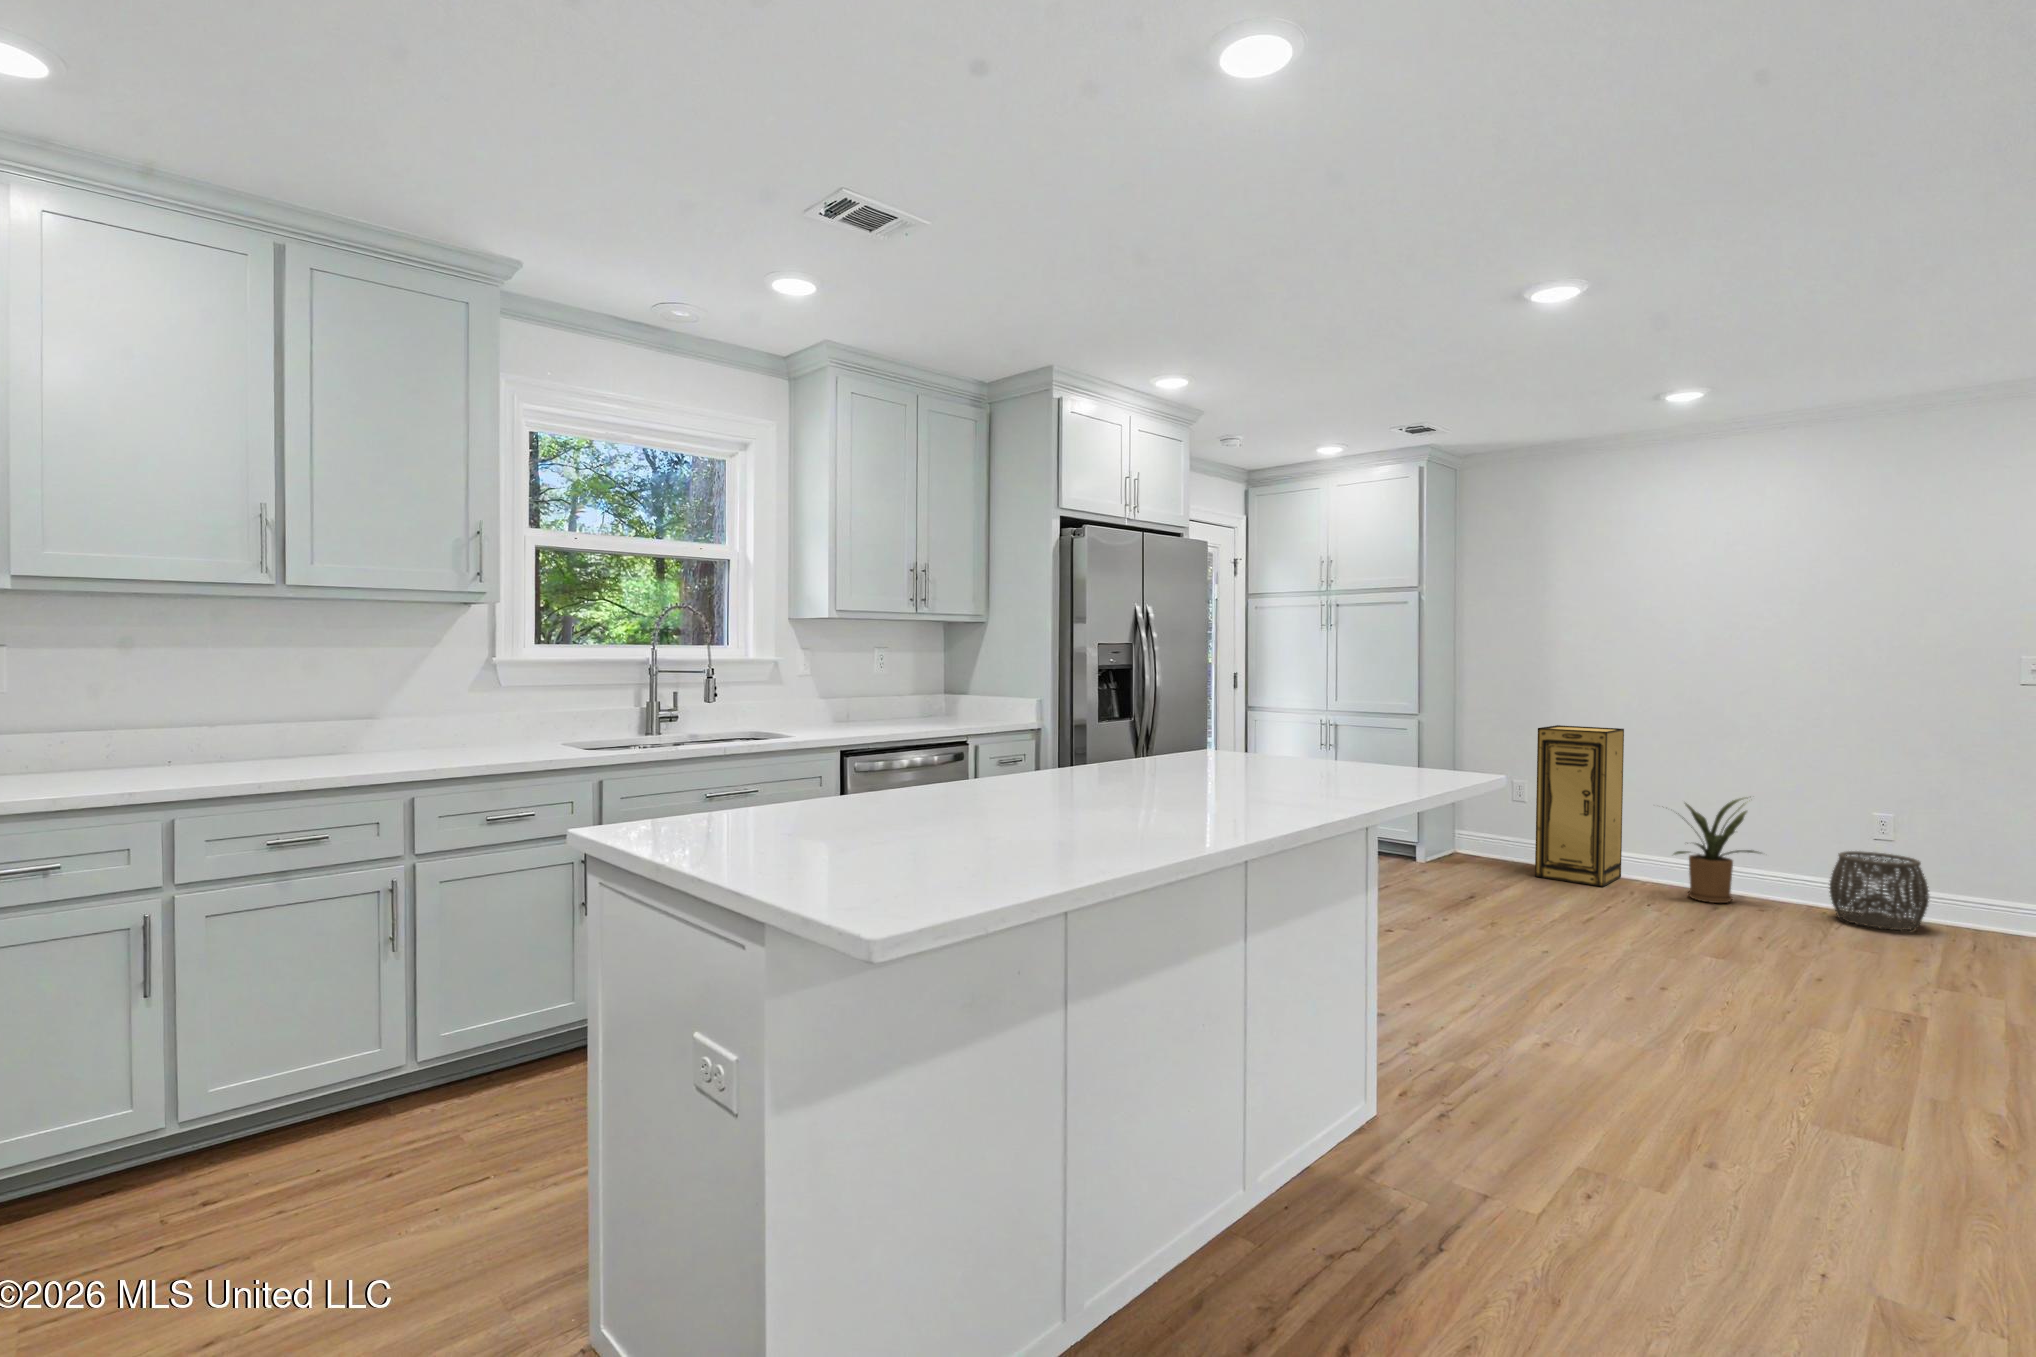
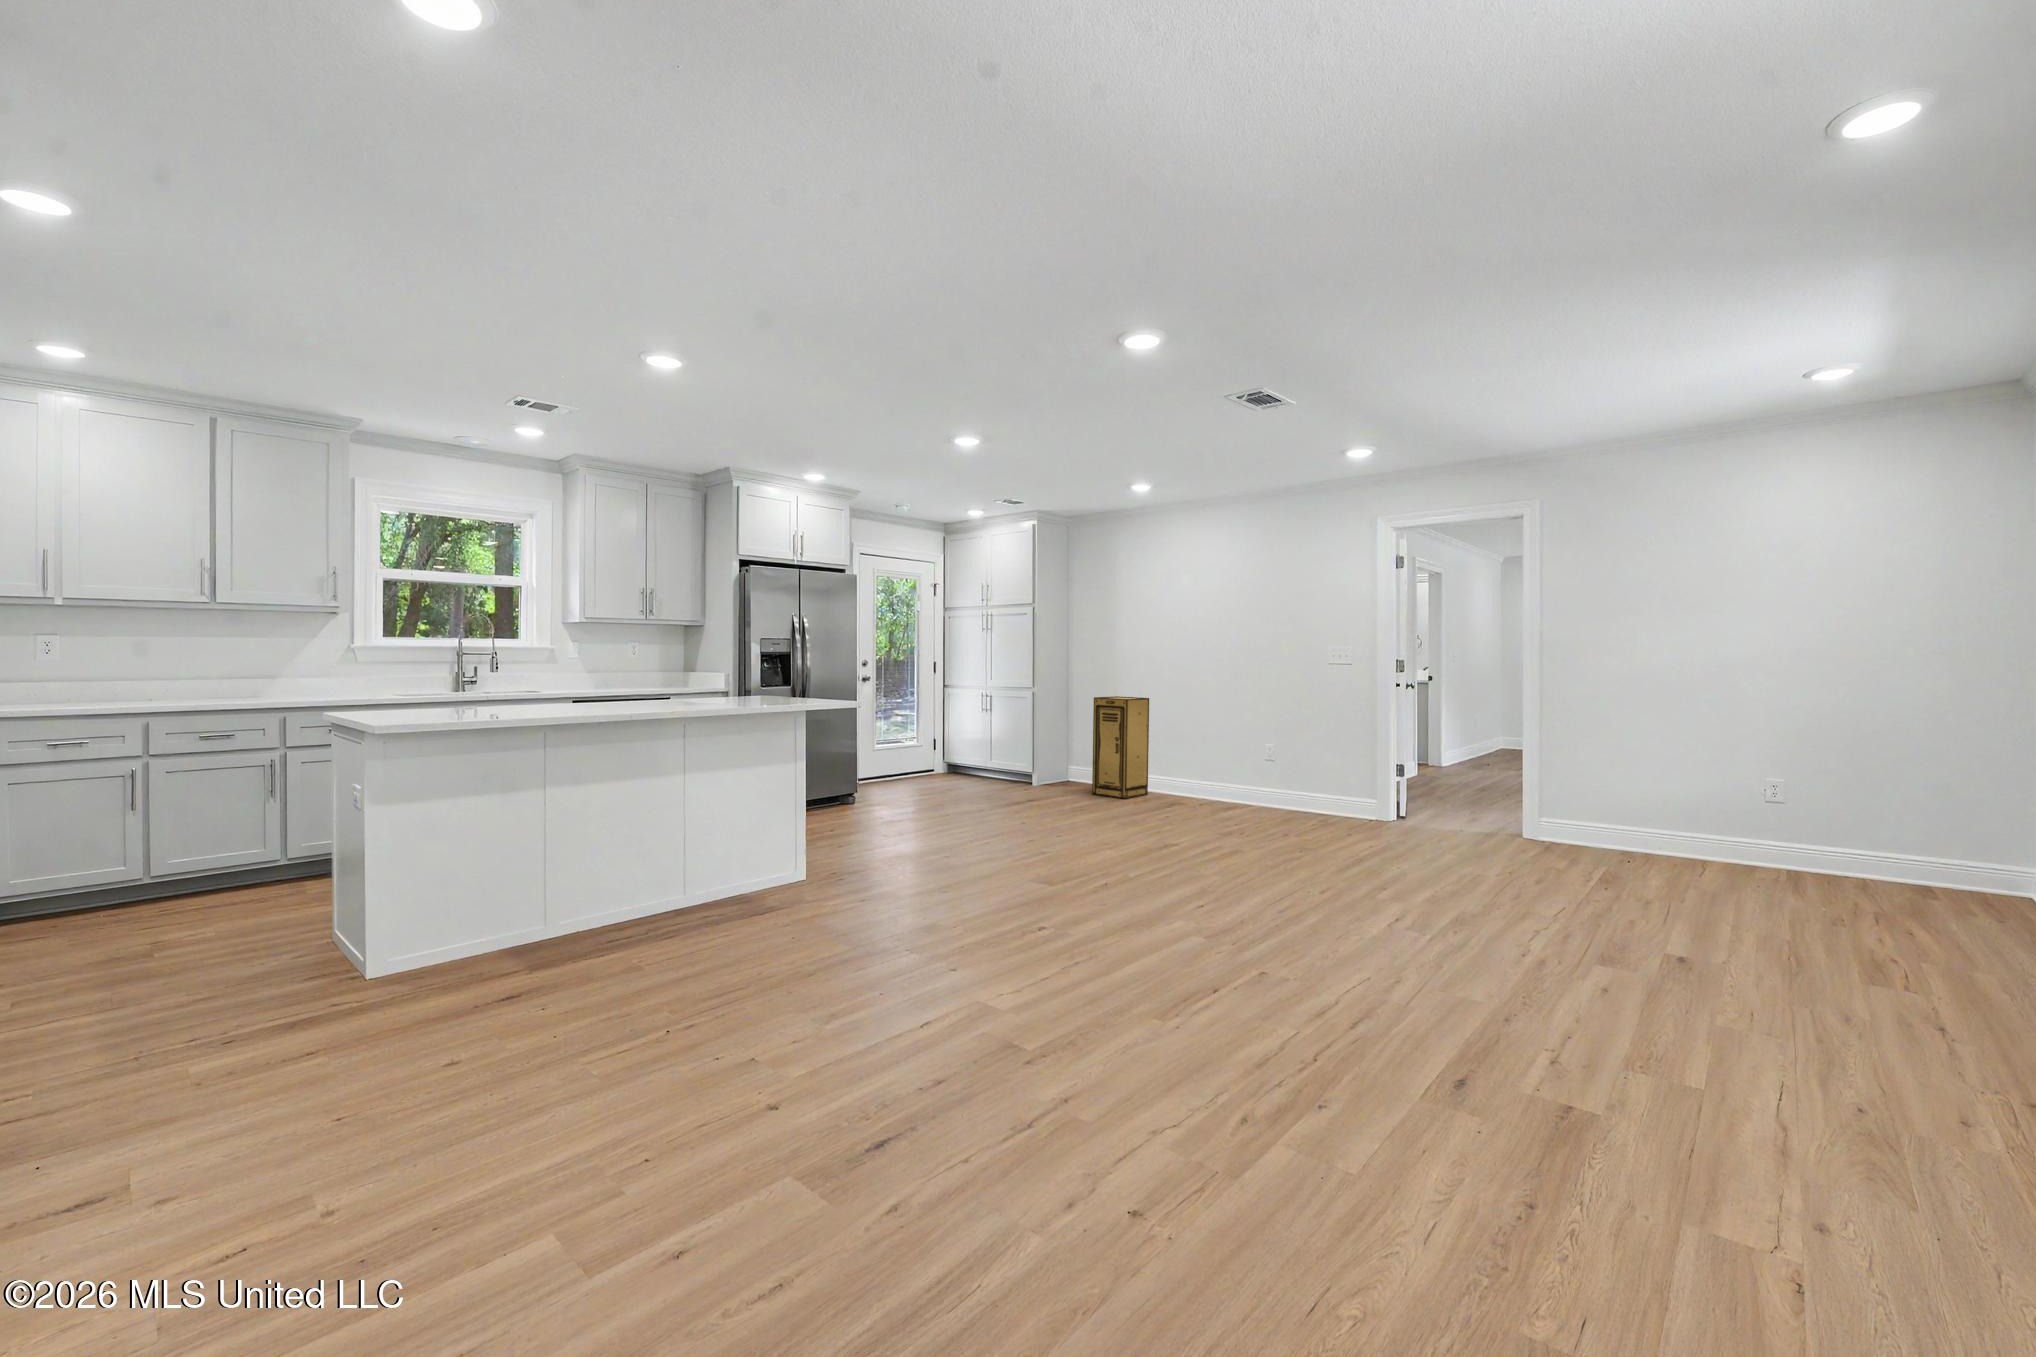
house plant: present [1674,798,1758,903] -> none [1147,739,1209,806]
woven basket: present [1830,851,1929,931] -> none [1230,772,1280,817]

